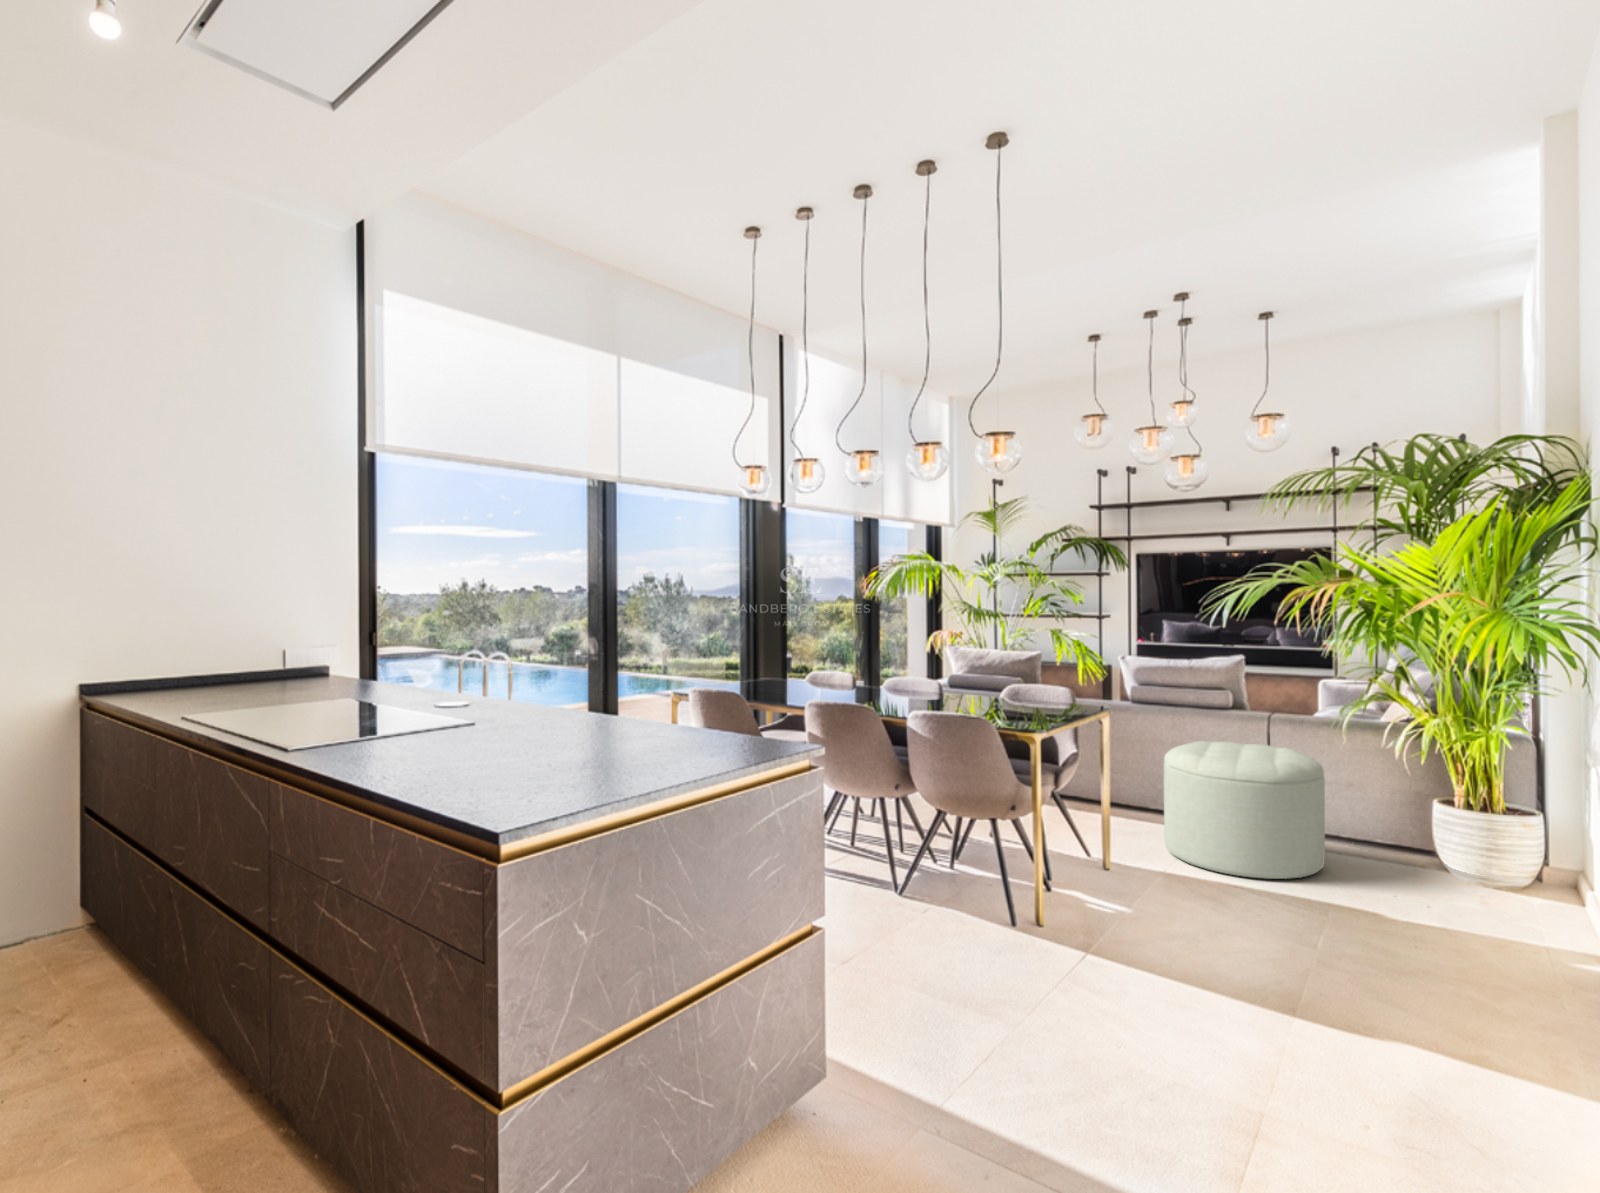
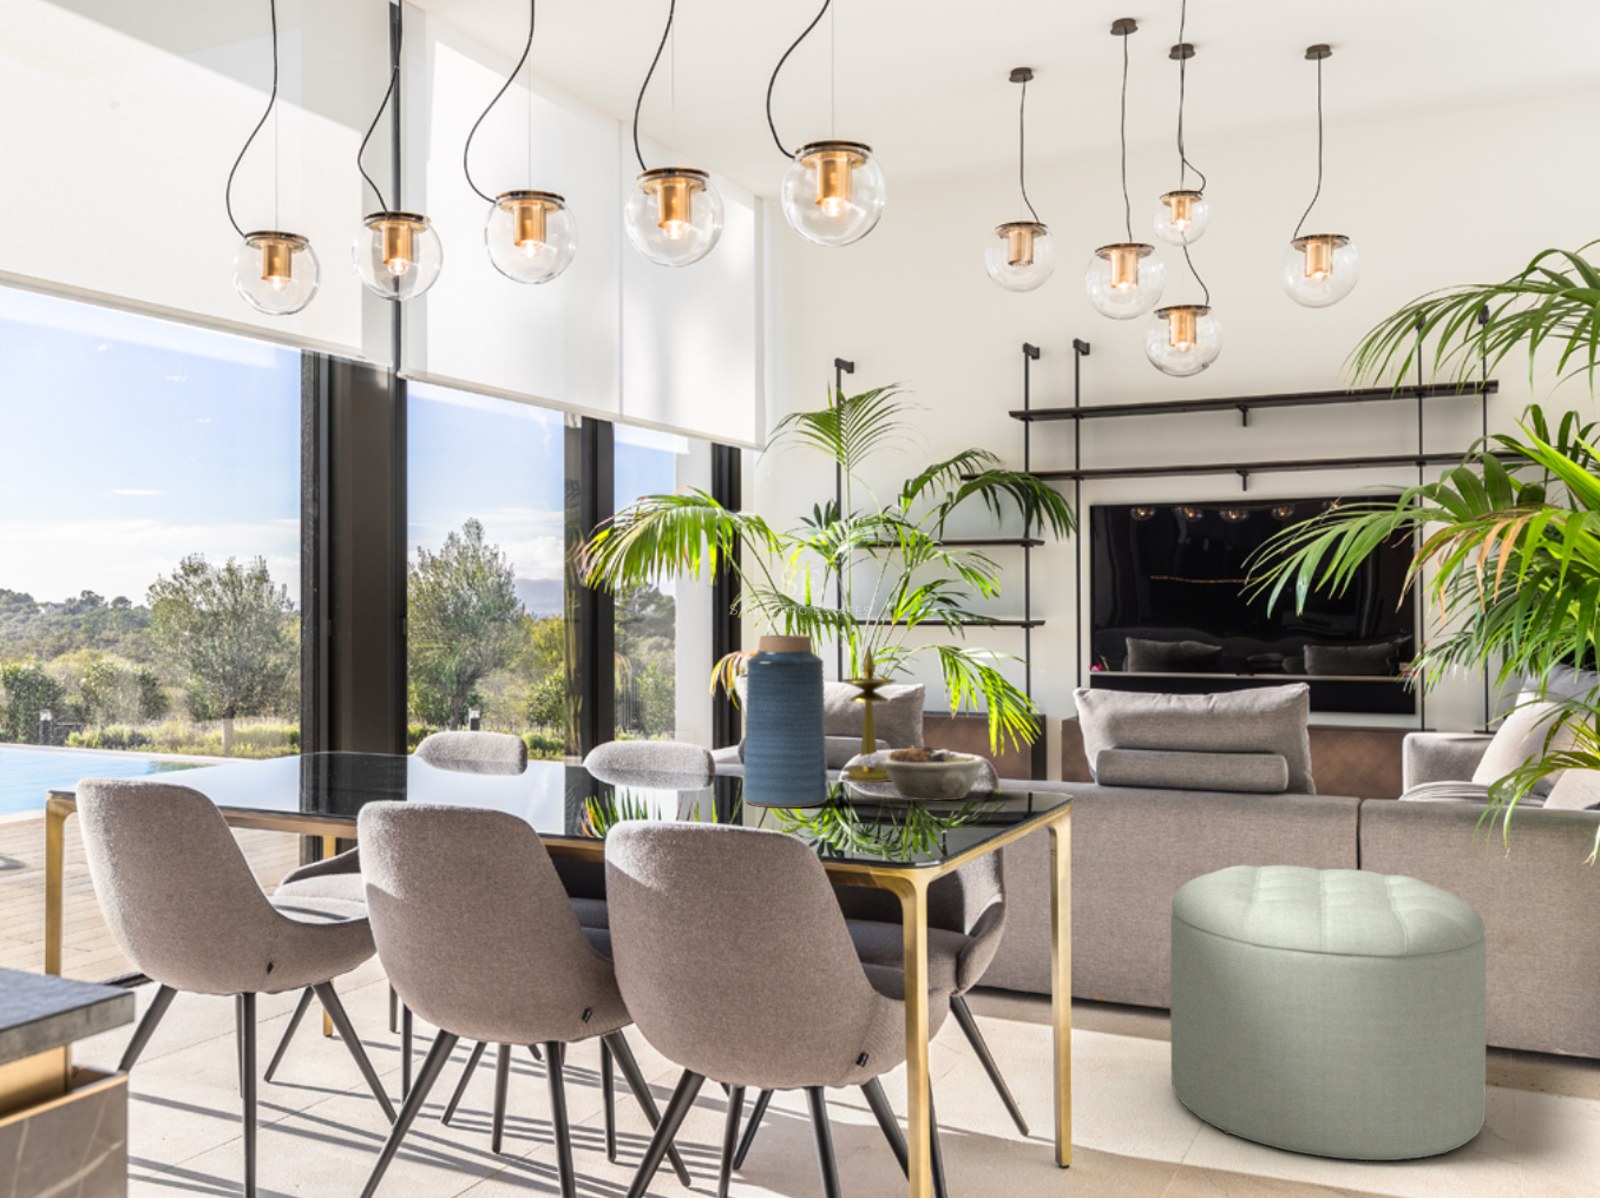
vase: none [958,631,997,708] -> present [743,635,828,808]
candlestick: none [1001,634,1028,698] -> present [842,646,895,782]
succulent planter: none [1022,681,1070,706] -> present [883,746,984,800]

